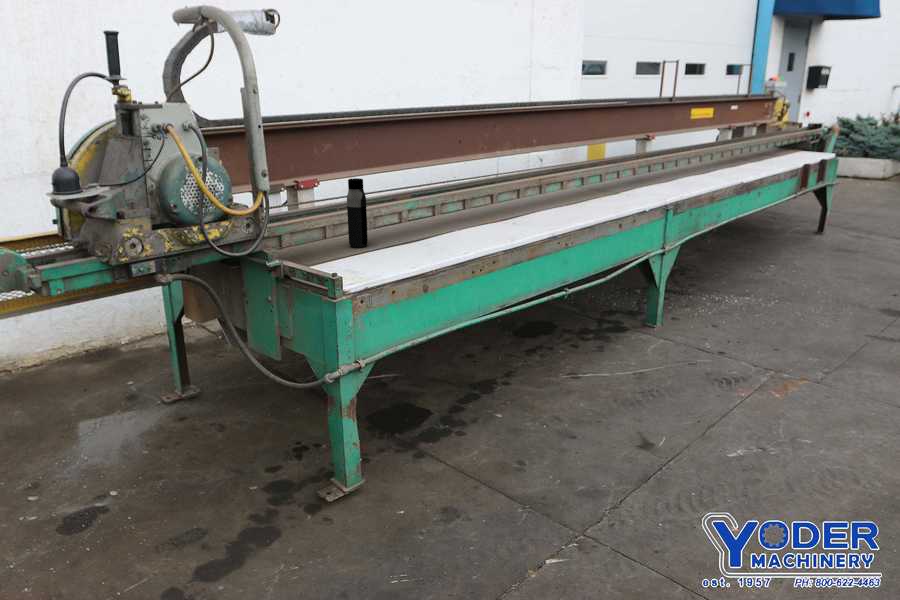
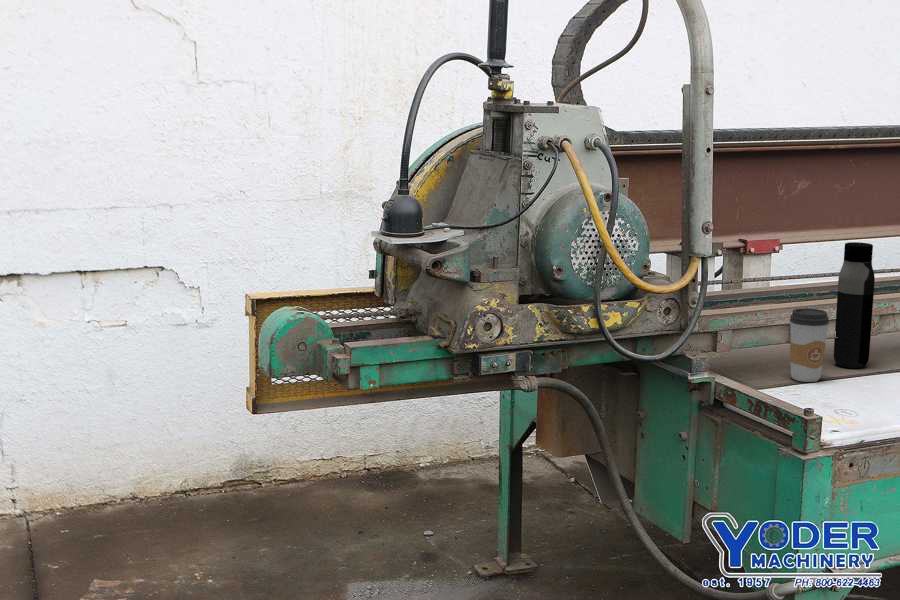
coffee cup: none [322,217,343,258] -> present [790,308,829,382]

